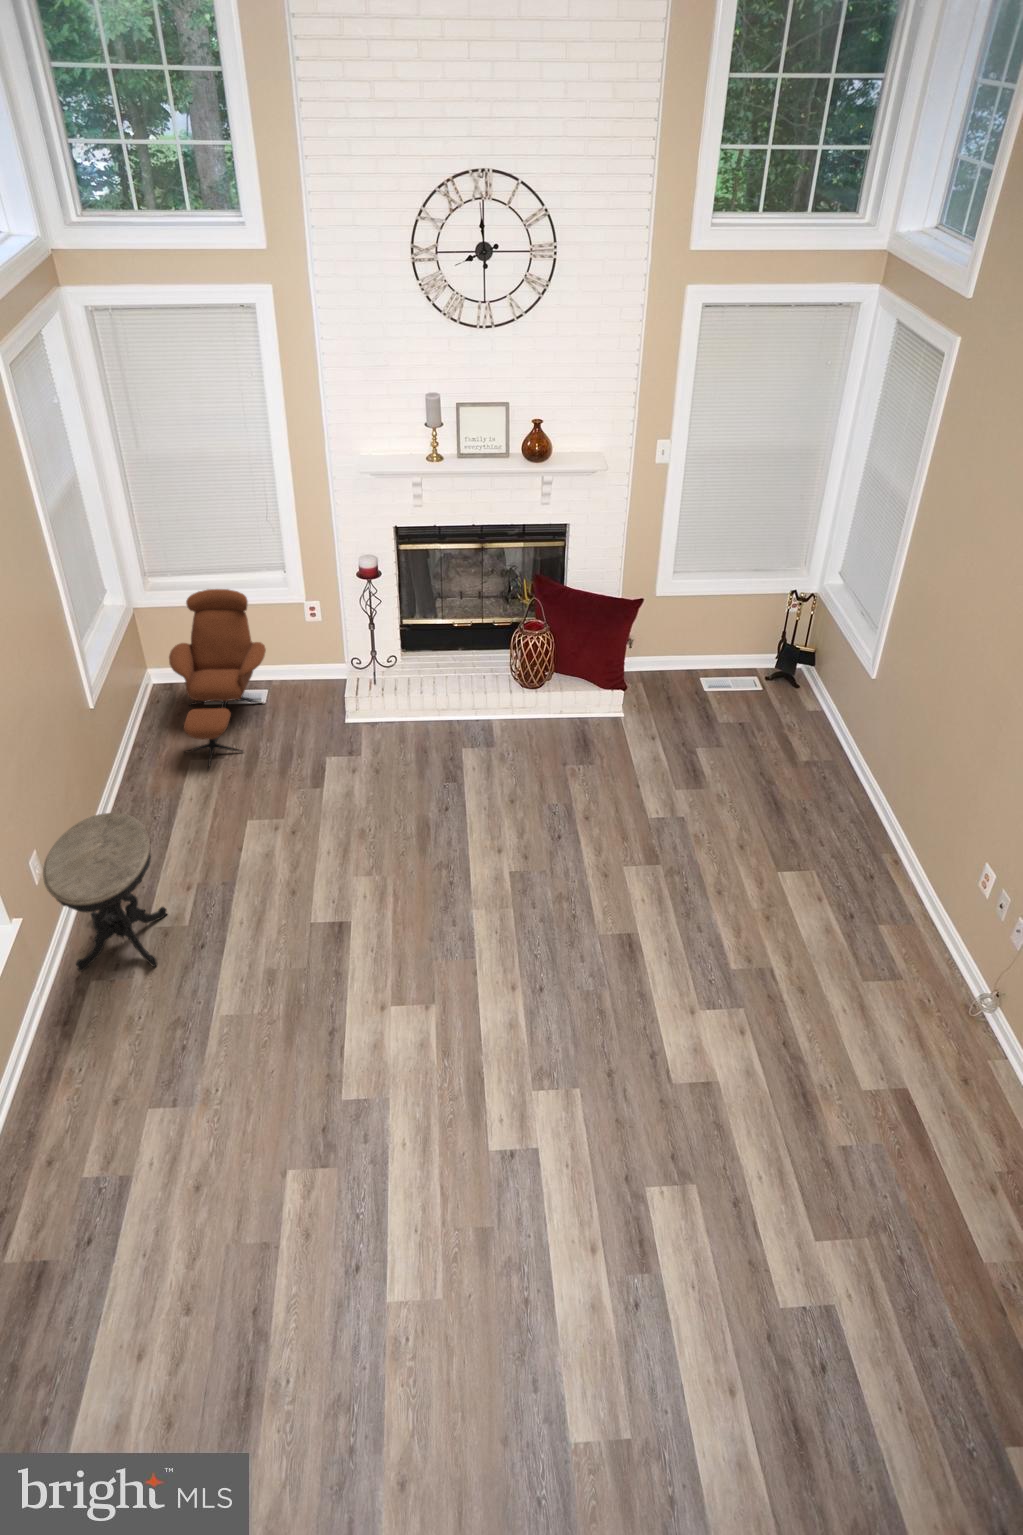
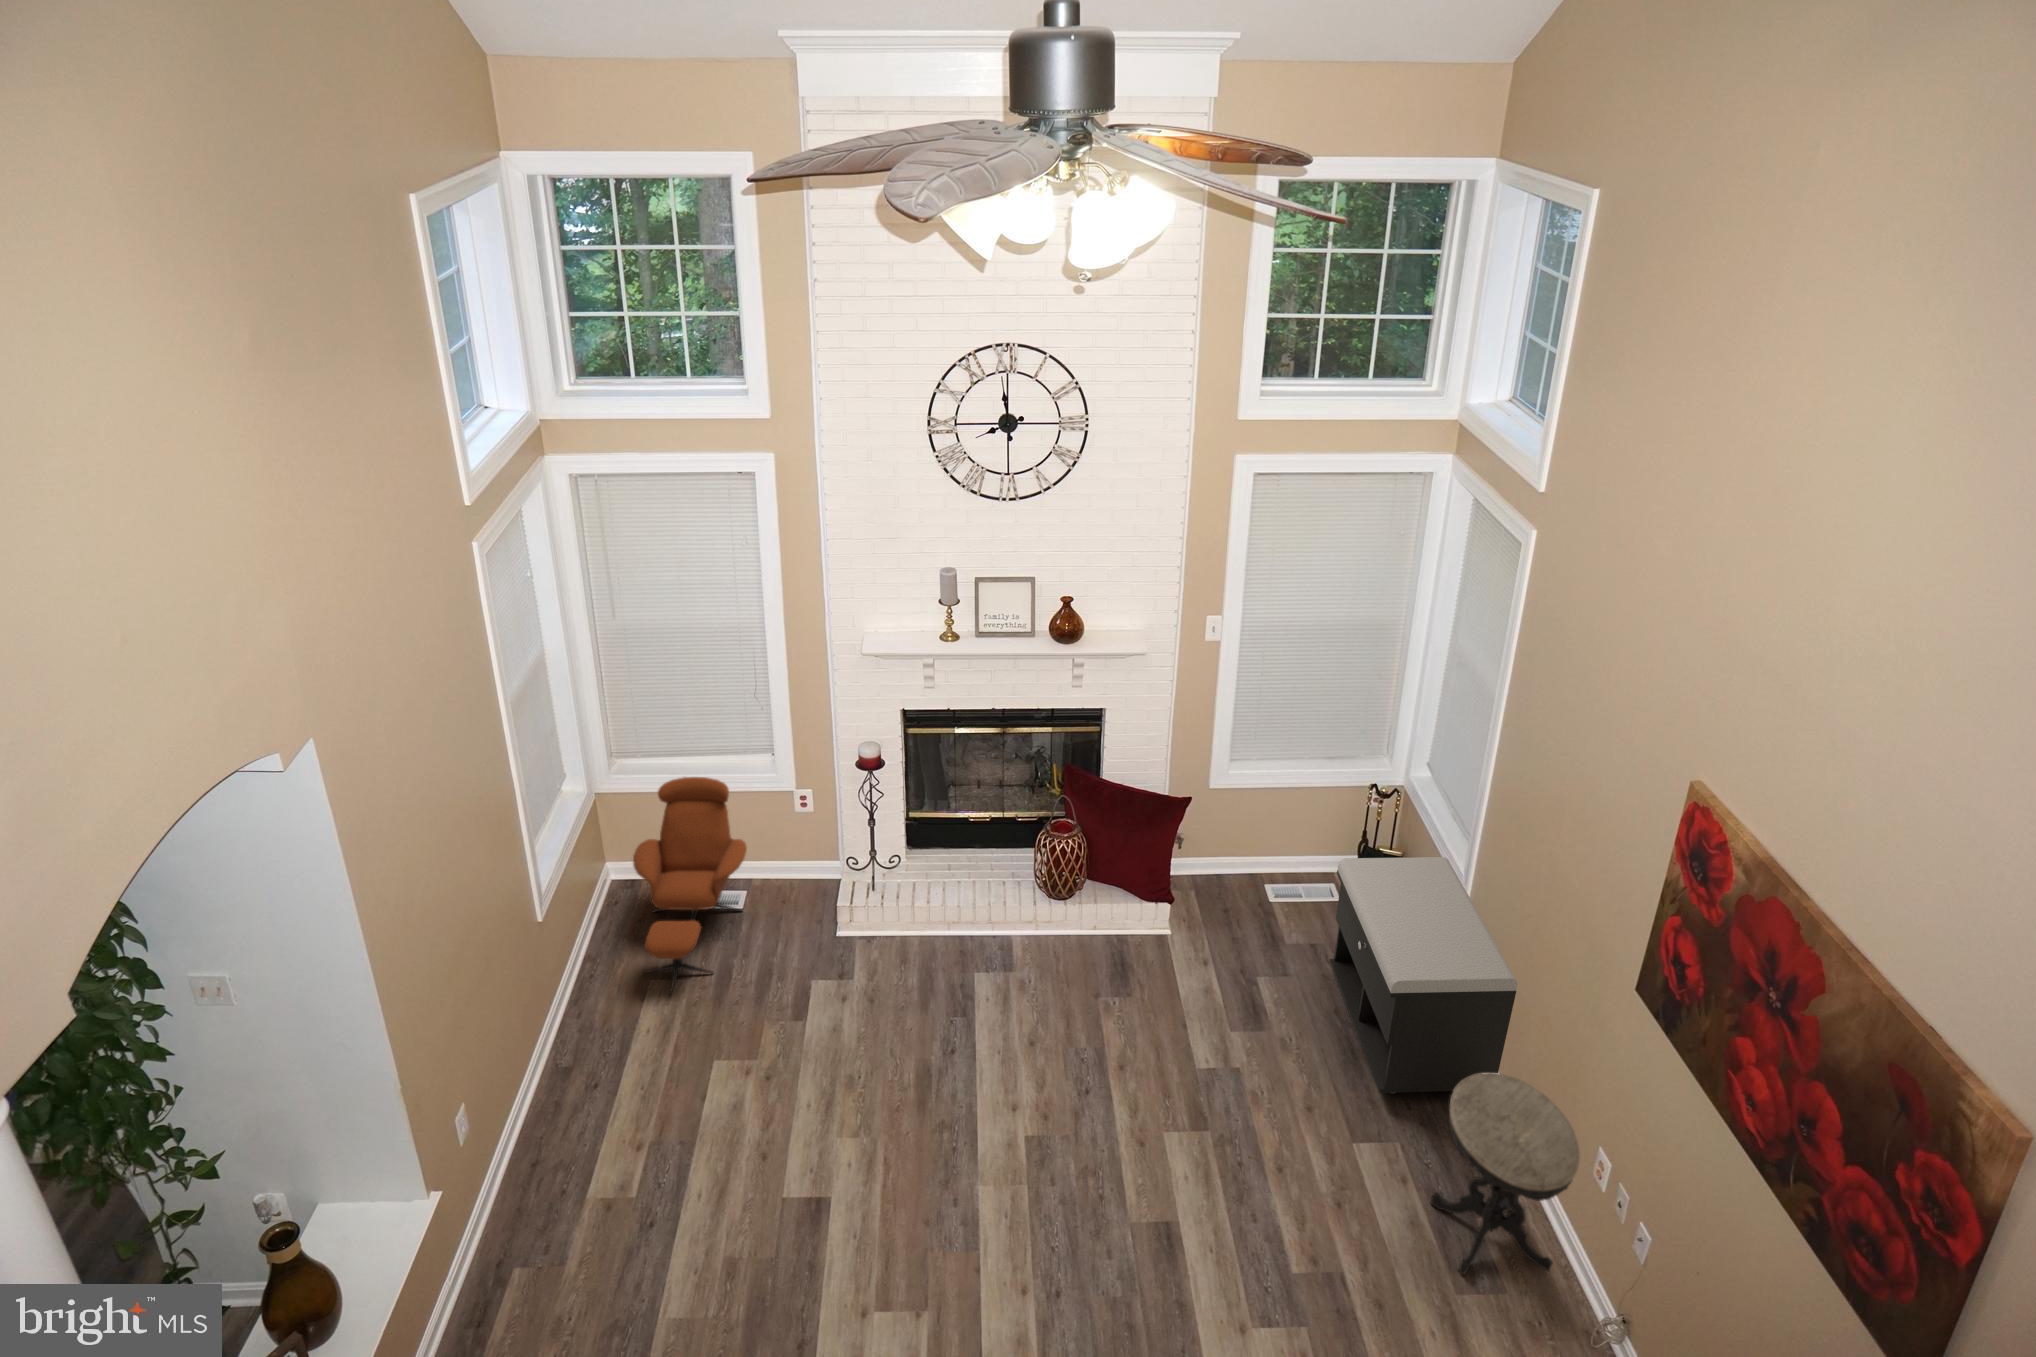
storage bench: none [756,643,919,833] -> present [1329,857,1517,1093]
side table: present [43,813,167,972] -> present [1431,1073,1580,1274]

